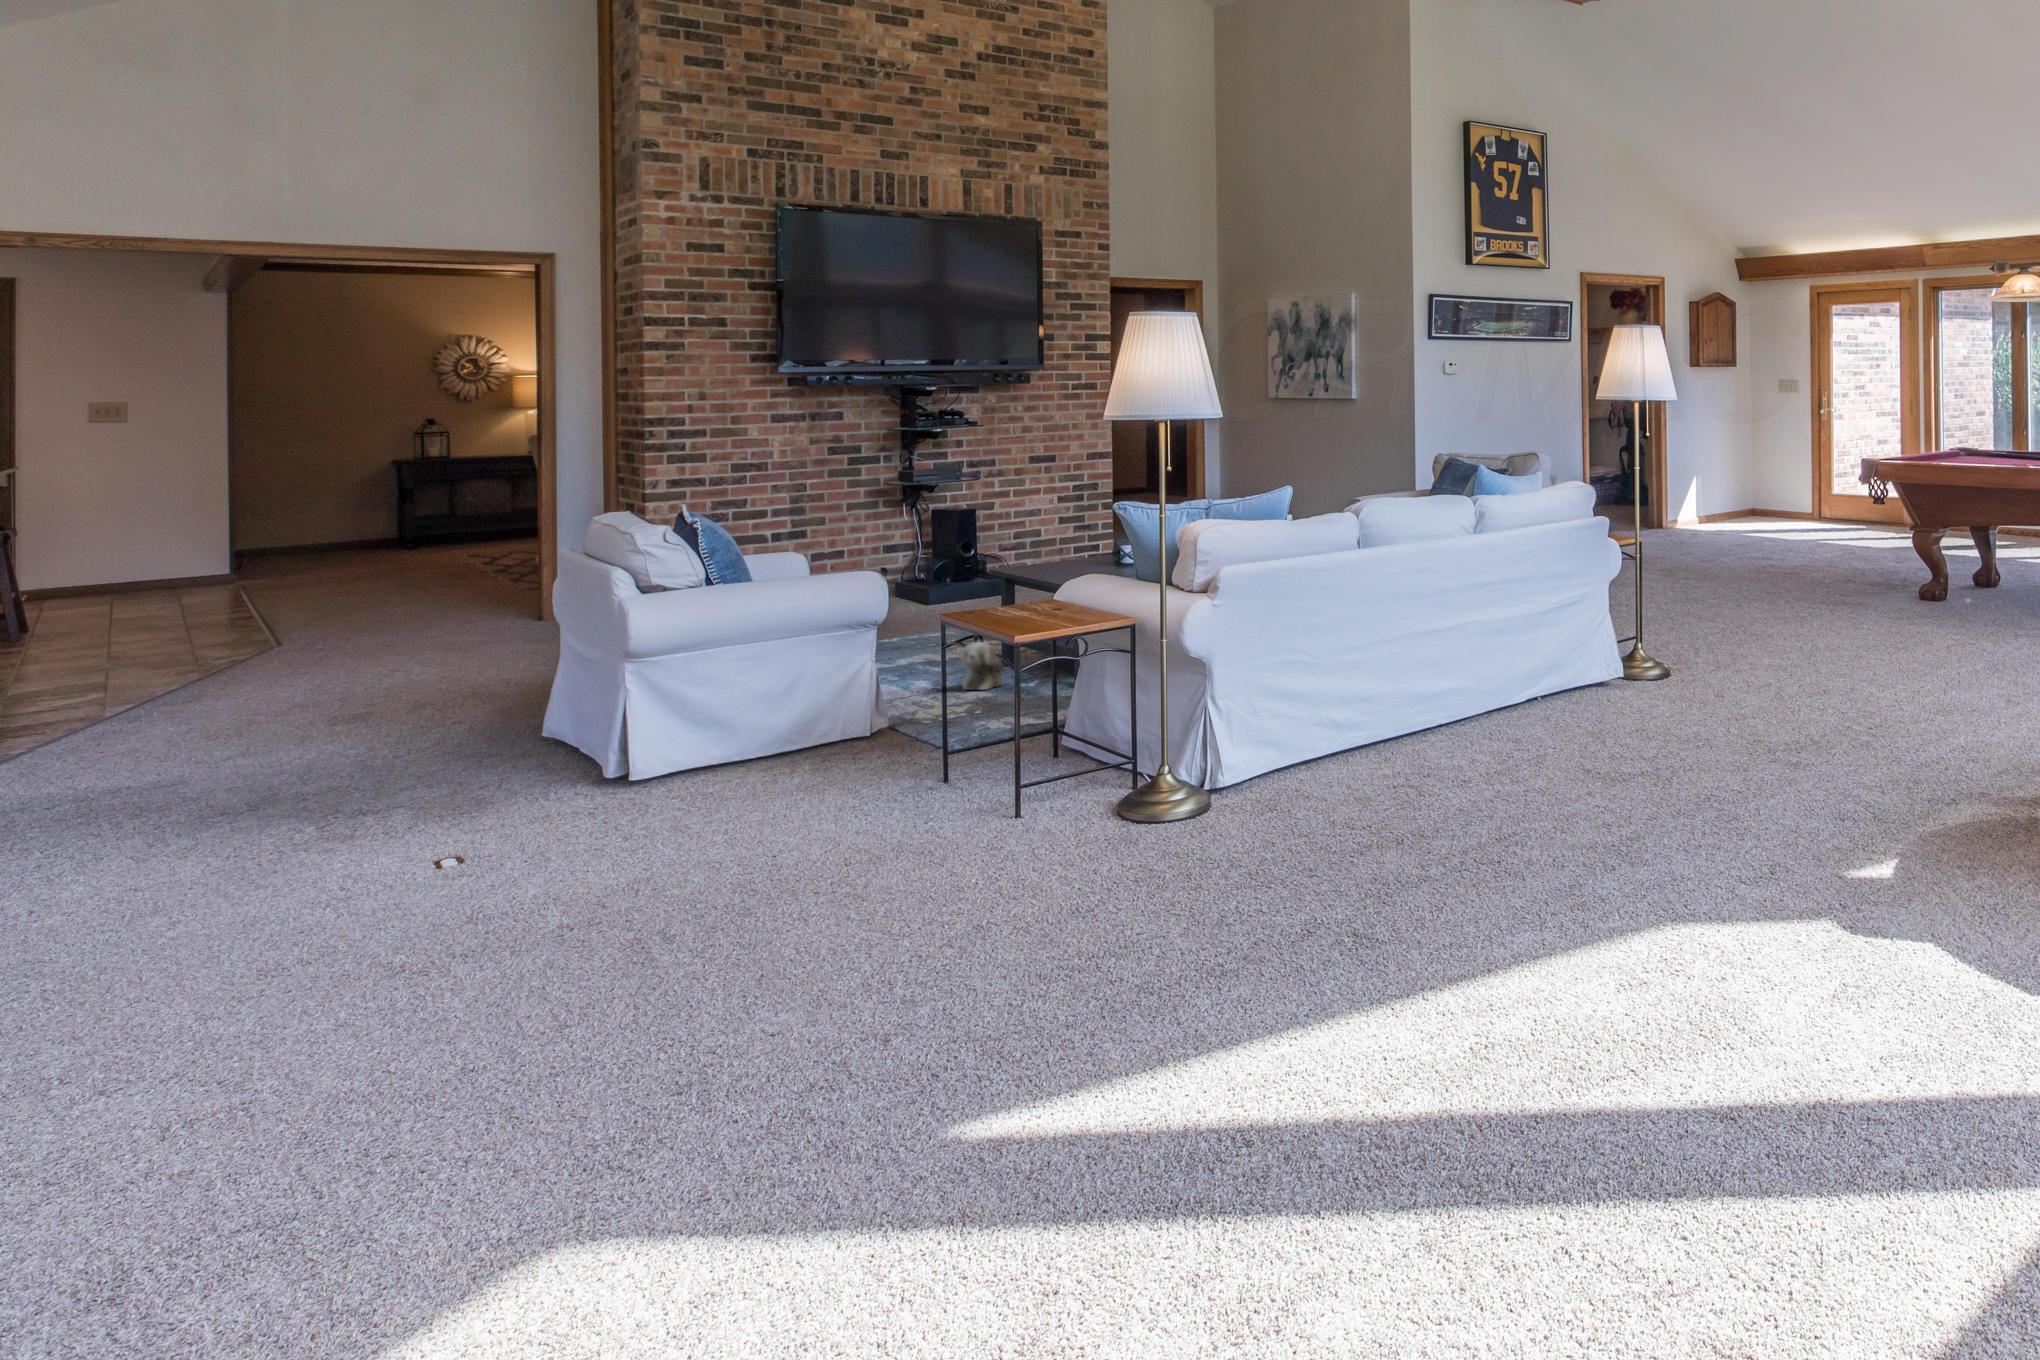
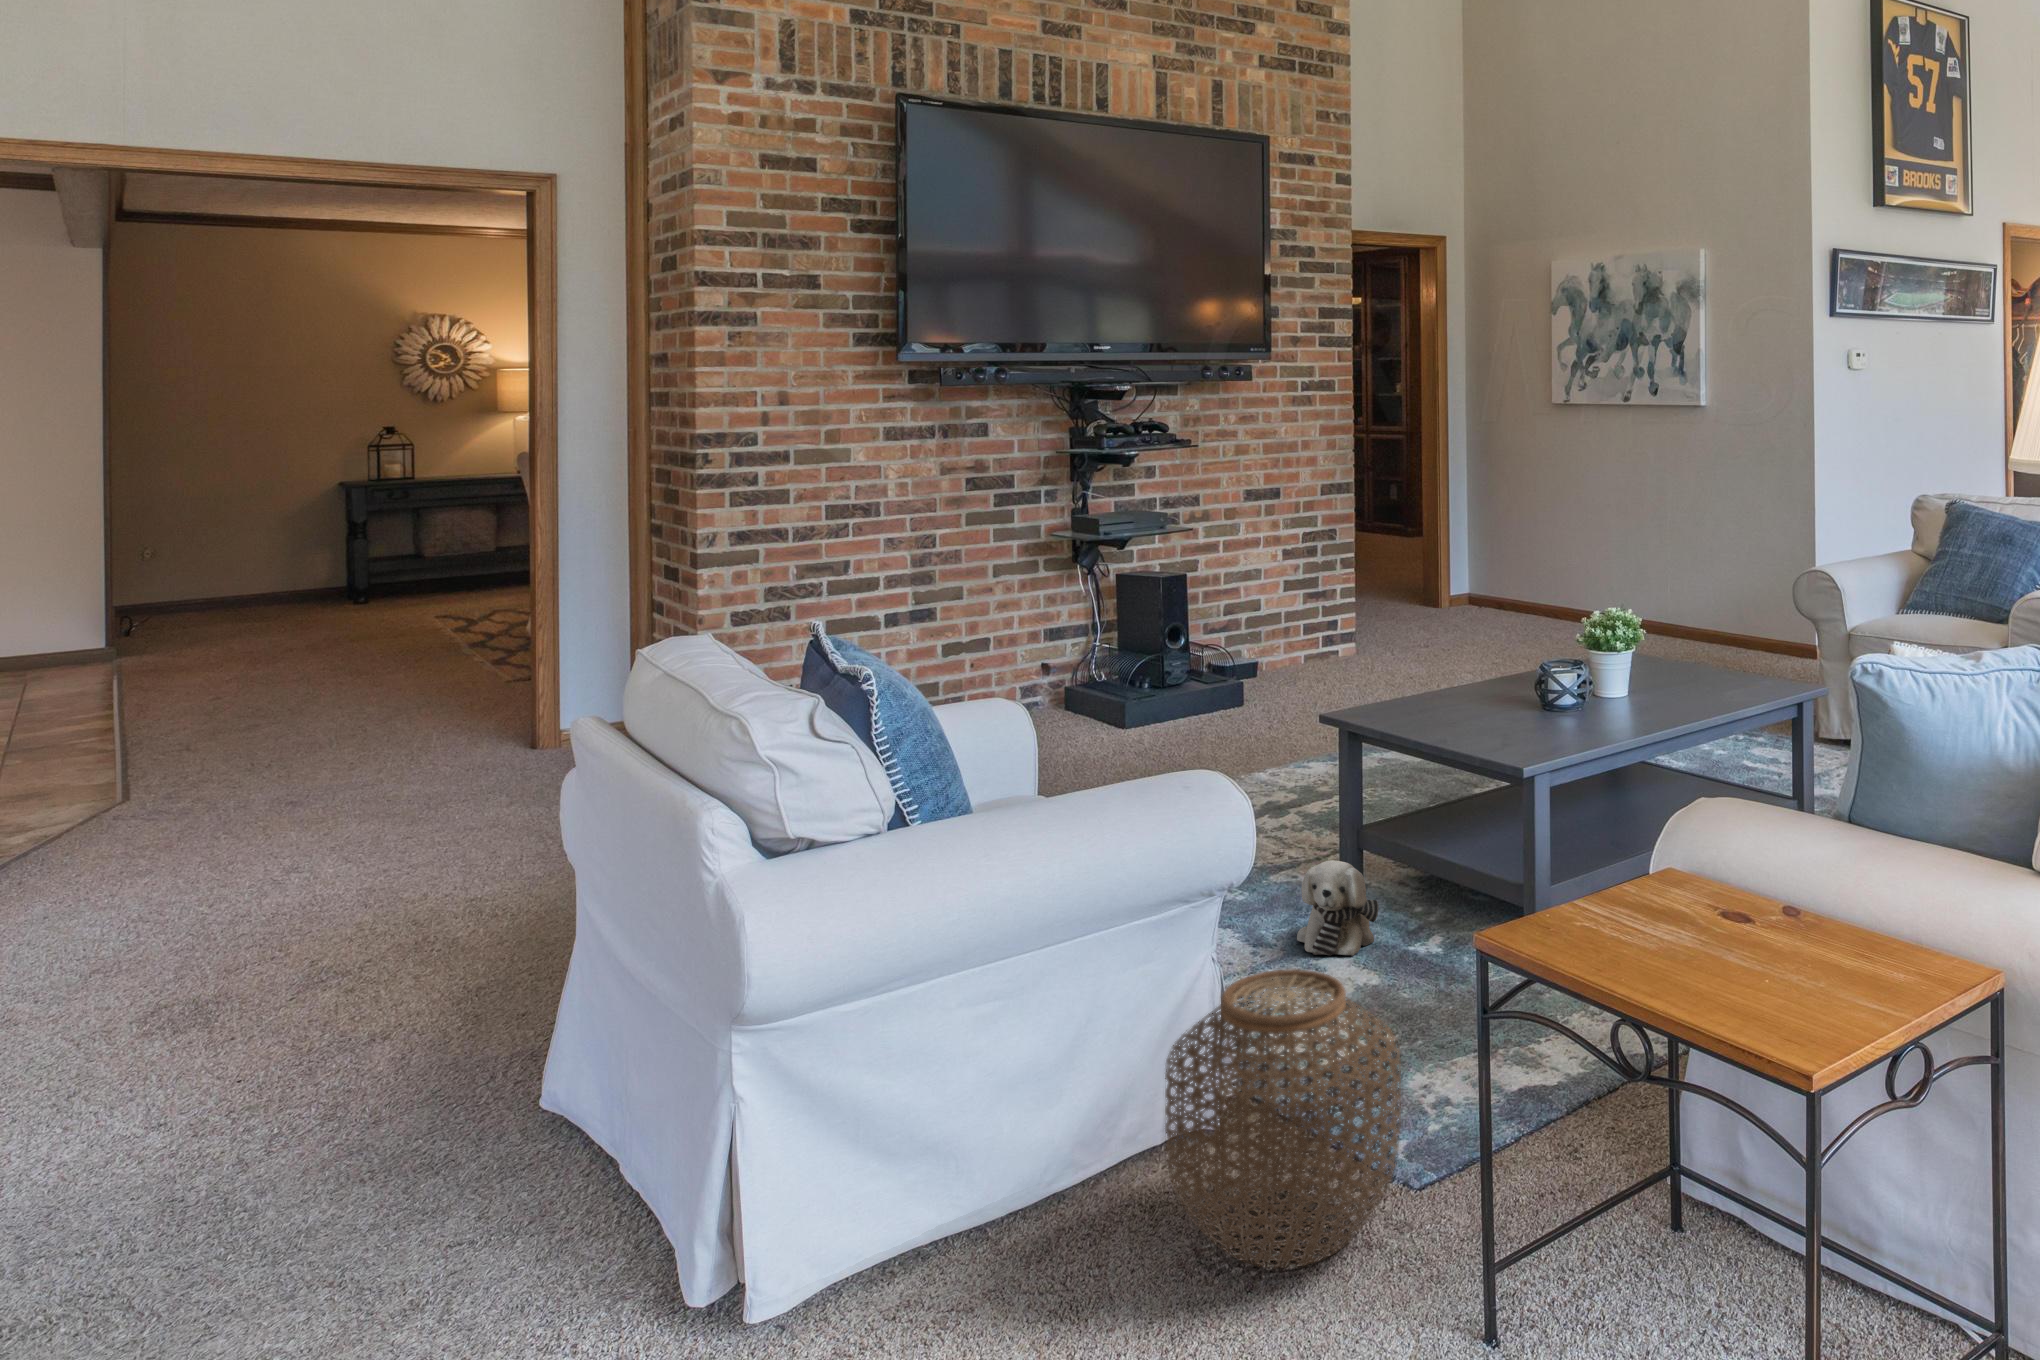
woven basket: none [825,651,938,770] -> present [1165,969,1401,1268]

